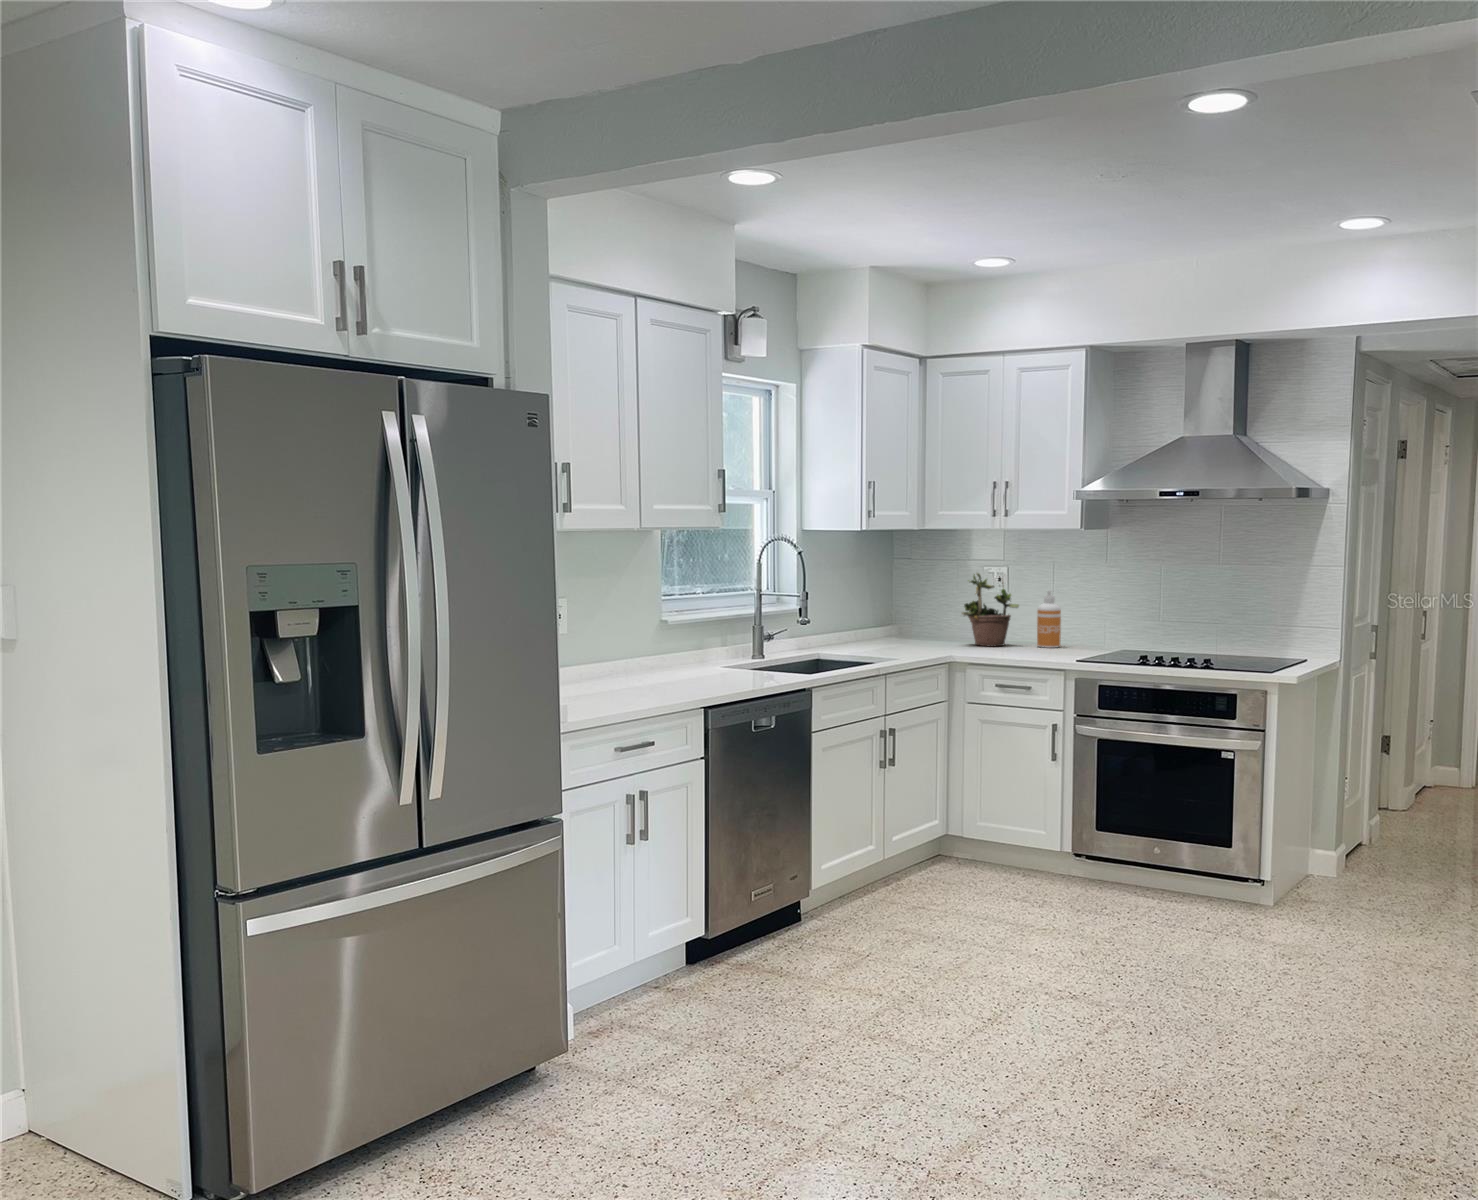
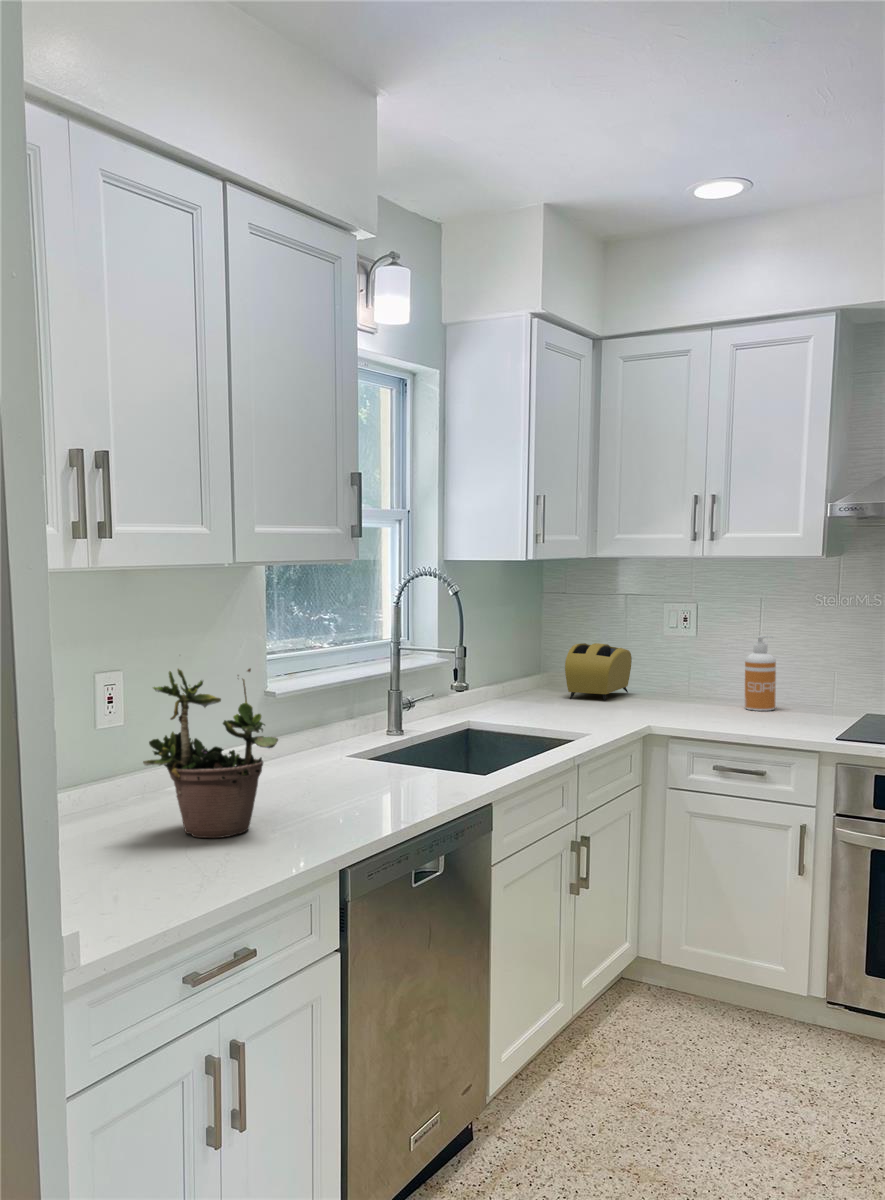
potted plant: present [962,574,1019,646] -> present [143,669,278,838]
toaster: none [903,596,959,641] -> present [565,643,632,701]

